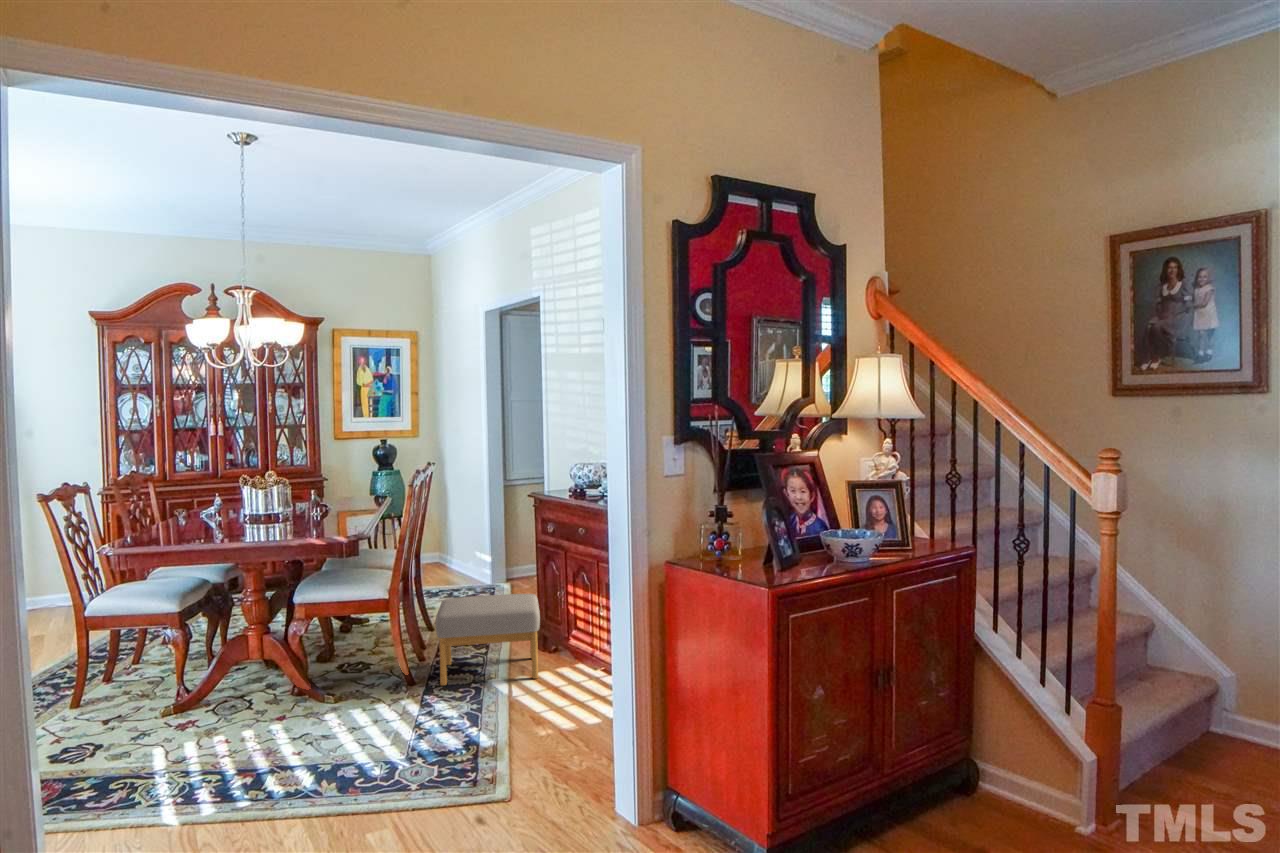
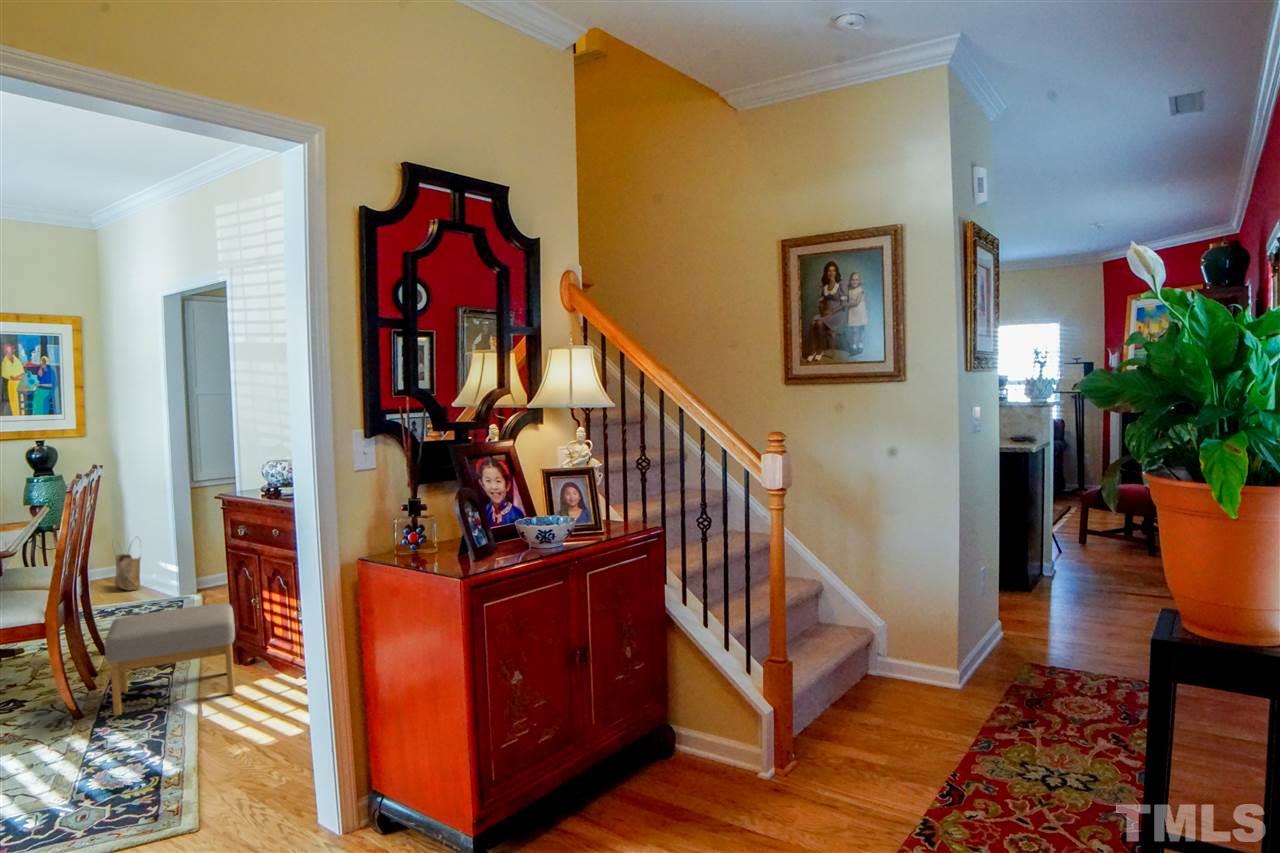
woven basket: none [441,530,462,576] -> present [115,554,141,590]

